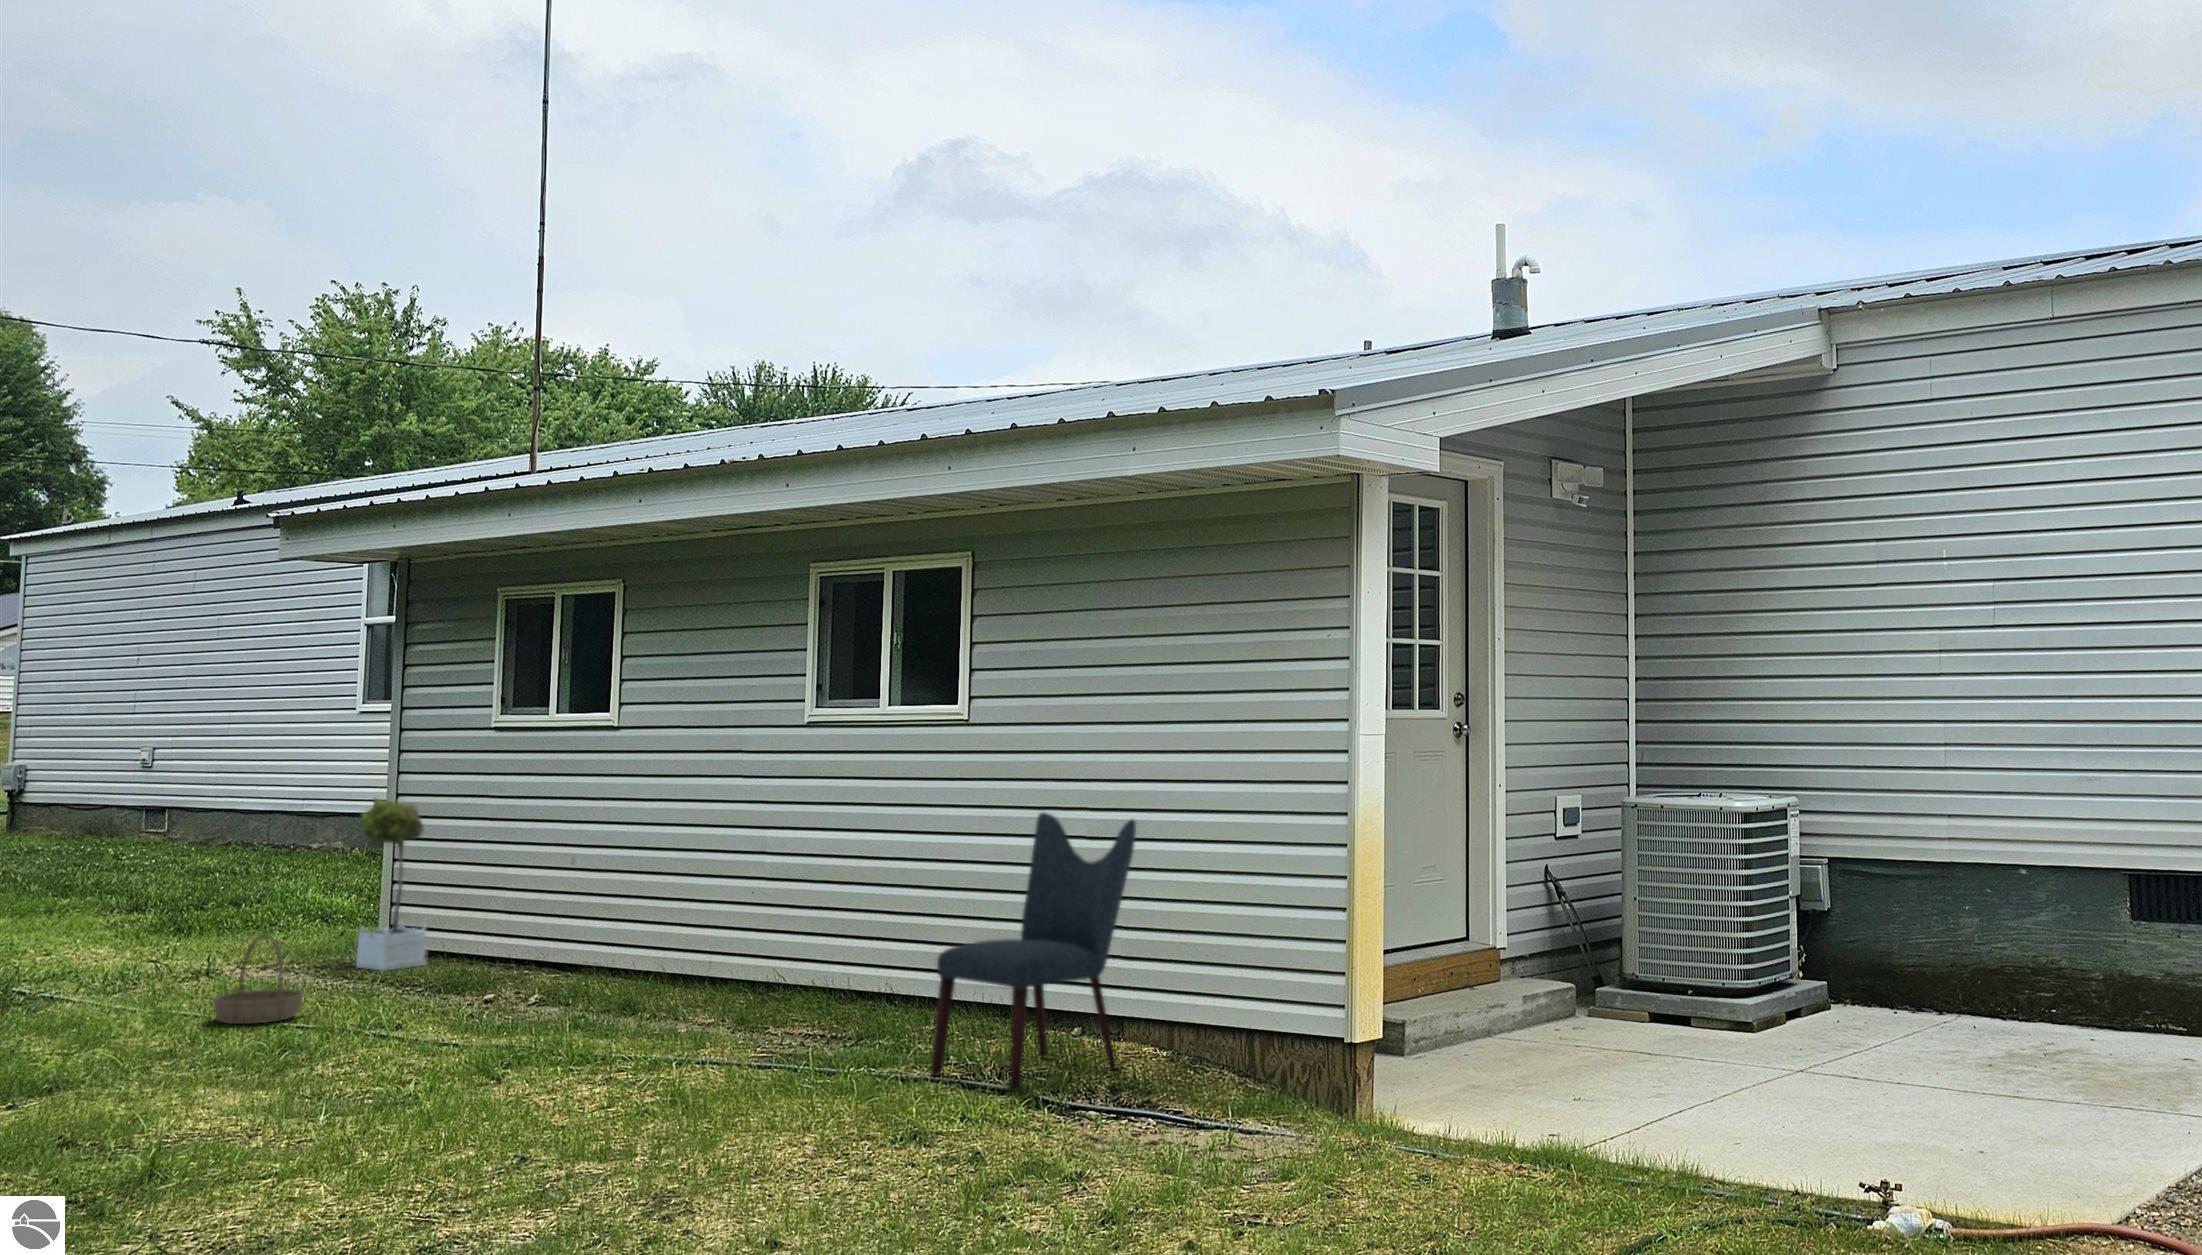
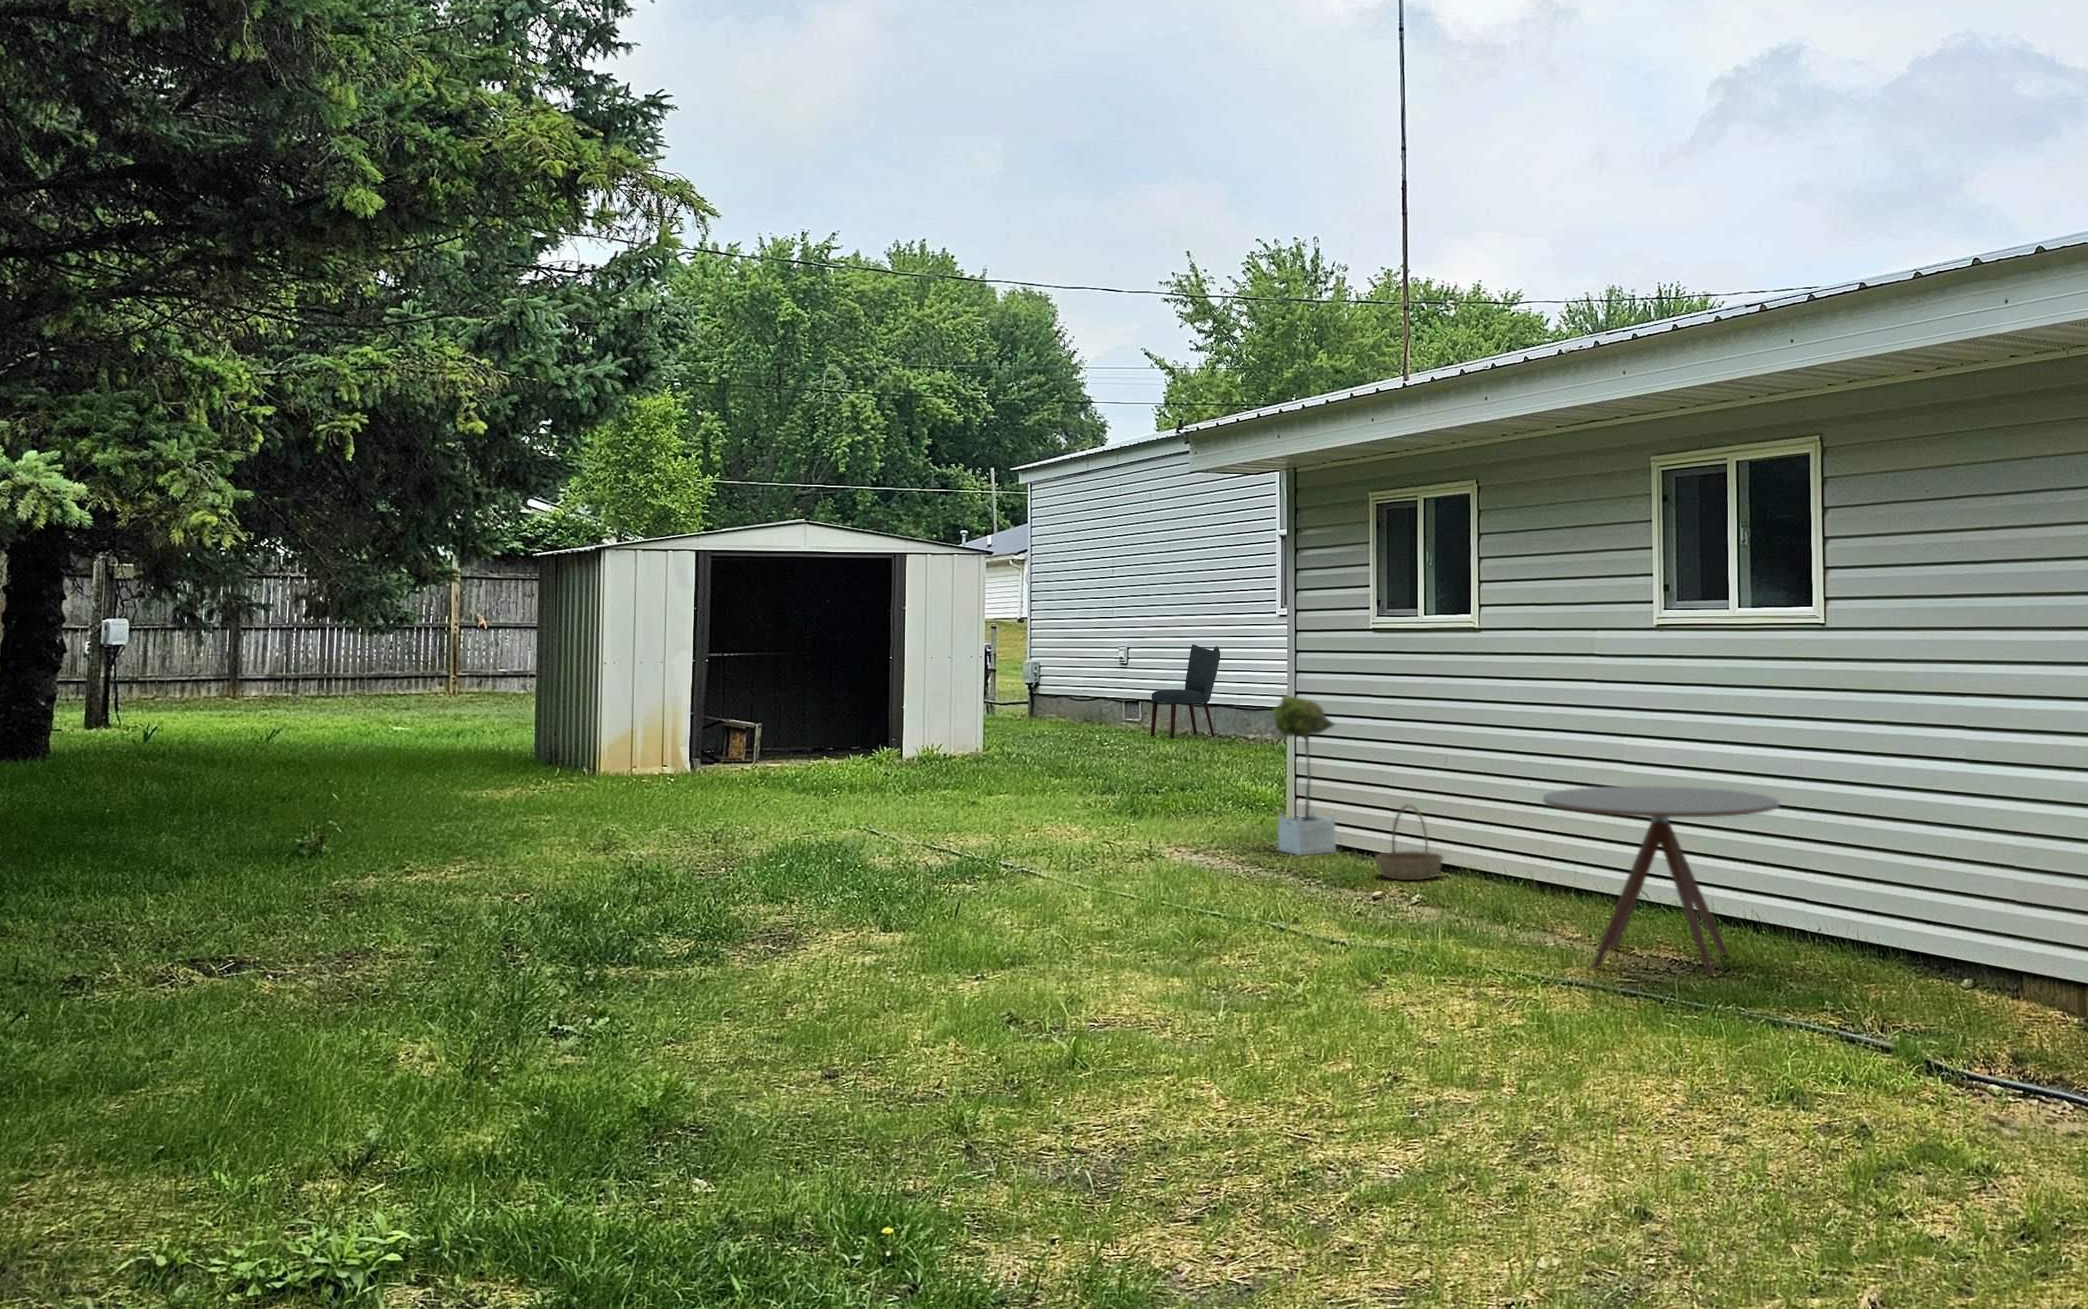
chair: present [931,812,1136,1091] -> present [1151,644,1220,739]
round table: none [684,875,920,1053] -> present [1543,786,1779,976]
basket: present [212,935,305,1024] -> present [1376,804,1443,880]

